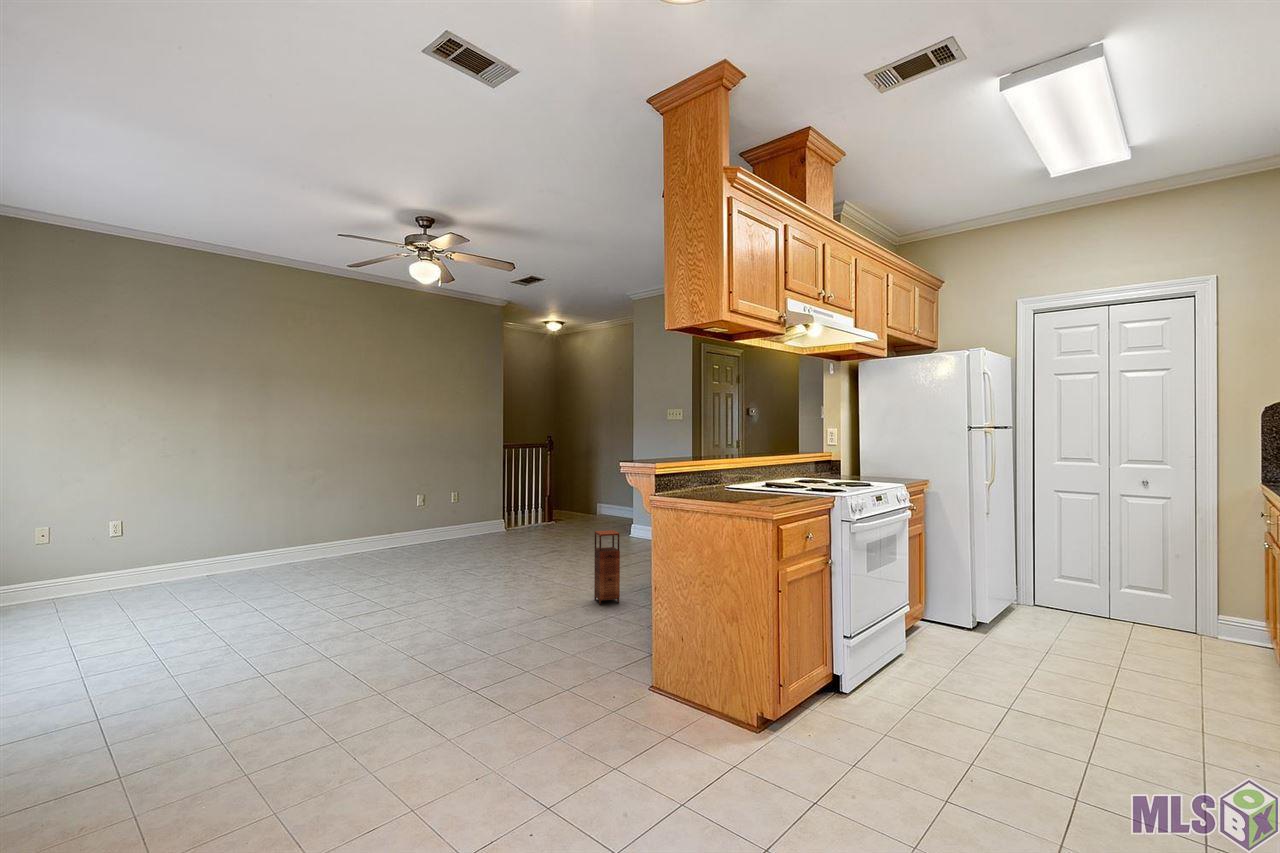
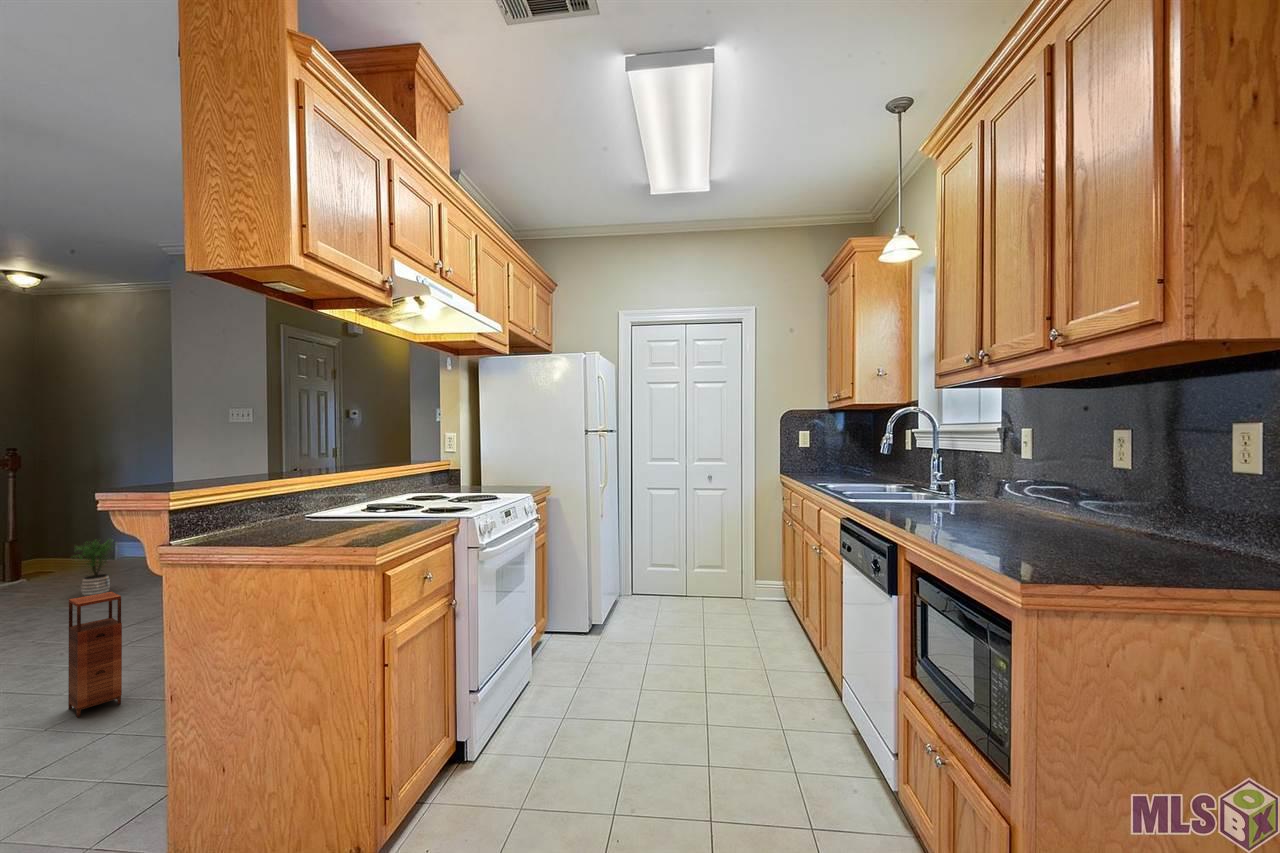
potted plant: none [581,500,607,540] -> present [73,540,118,596]

